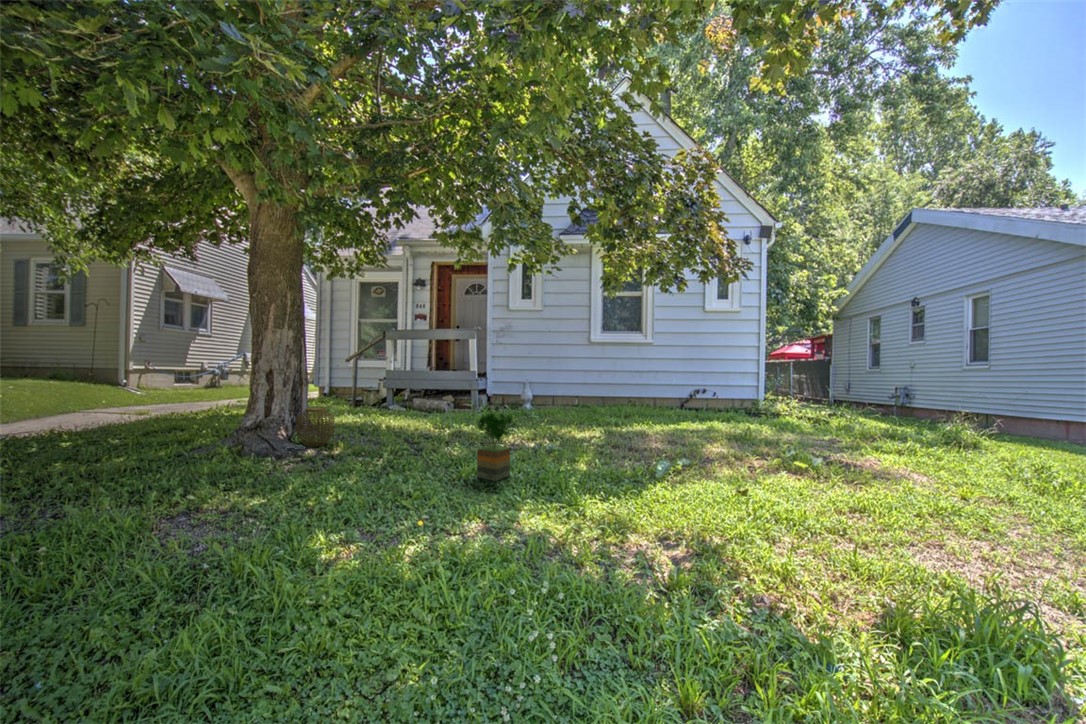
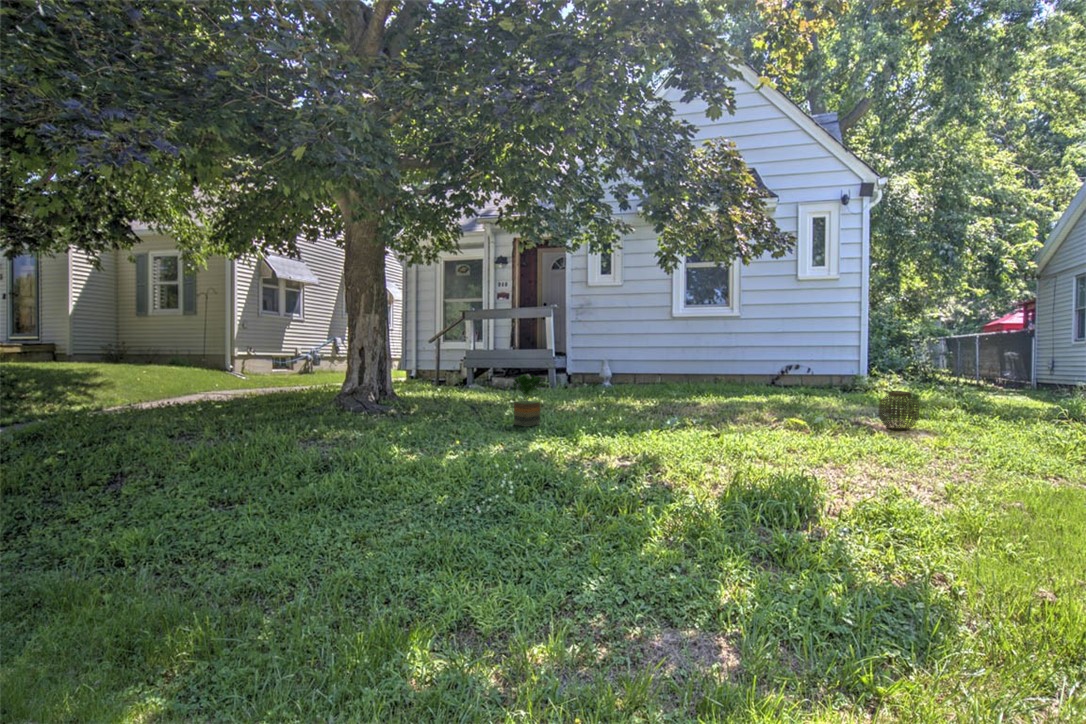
woven basket: present [296,407,335,446] -> present [879,391,919,431]

